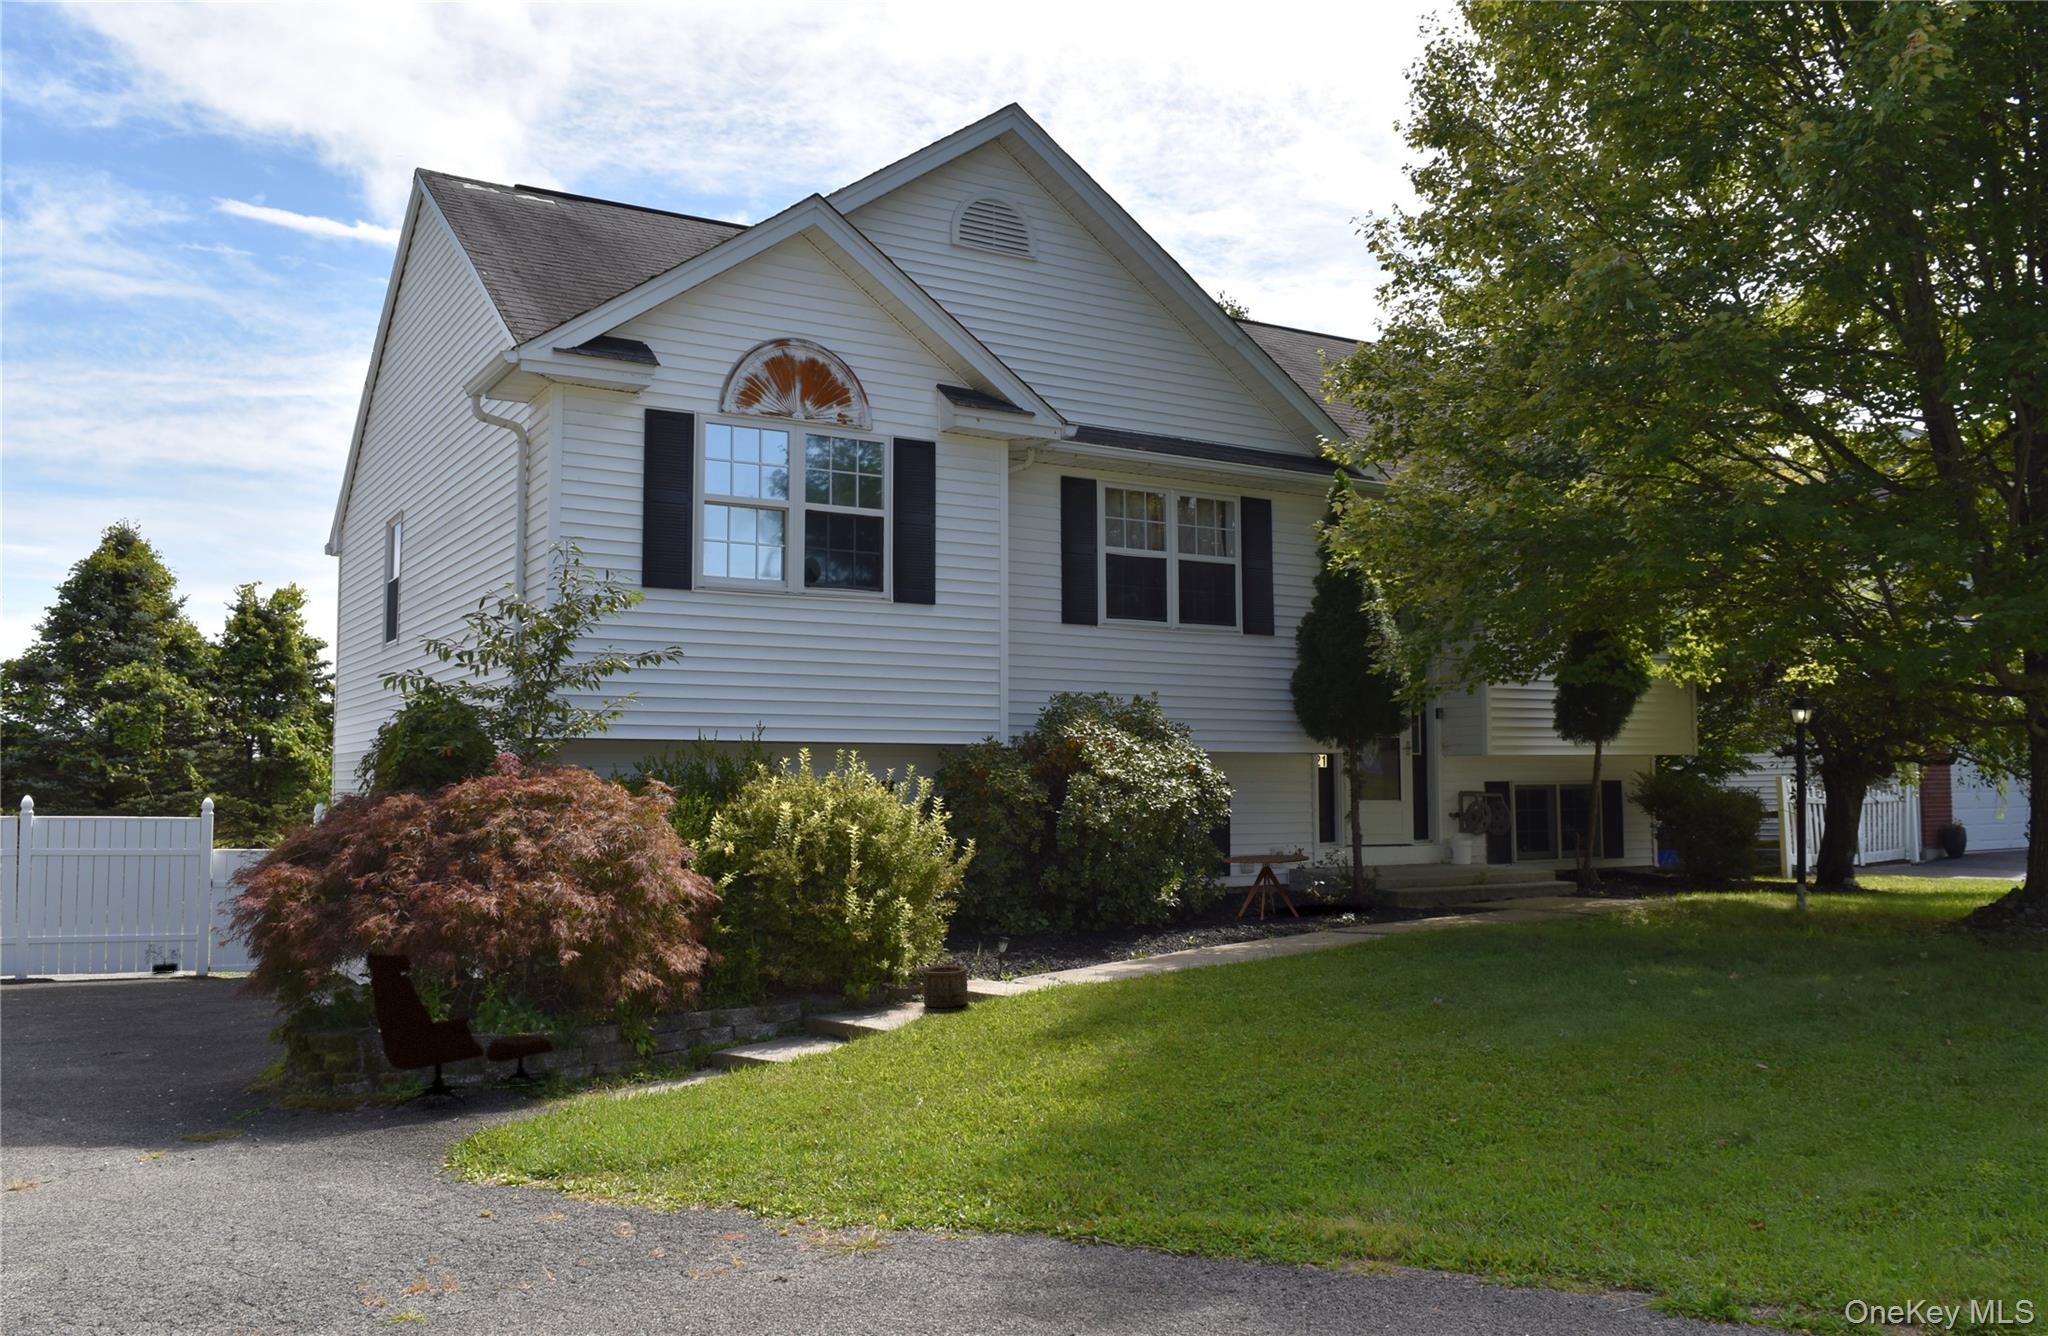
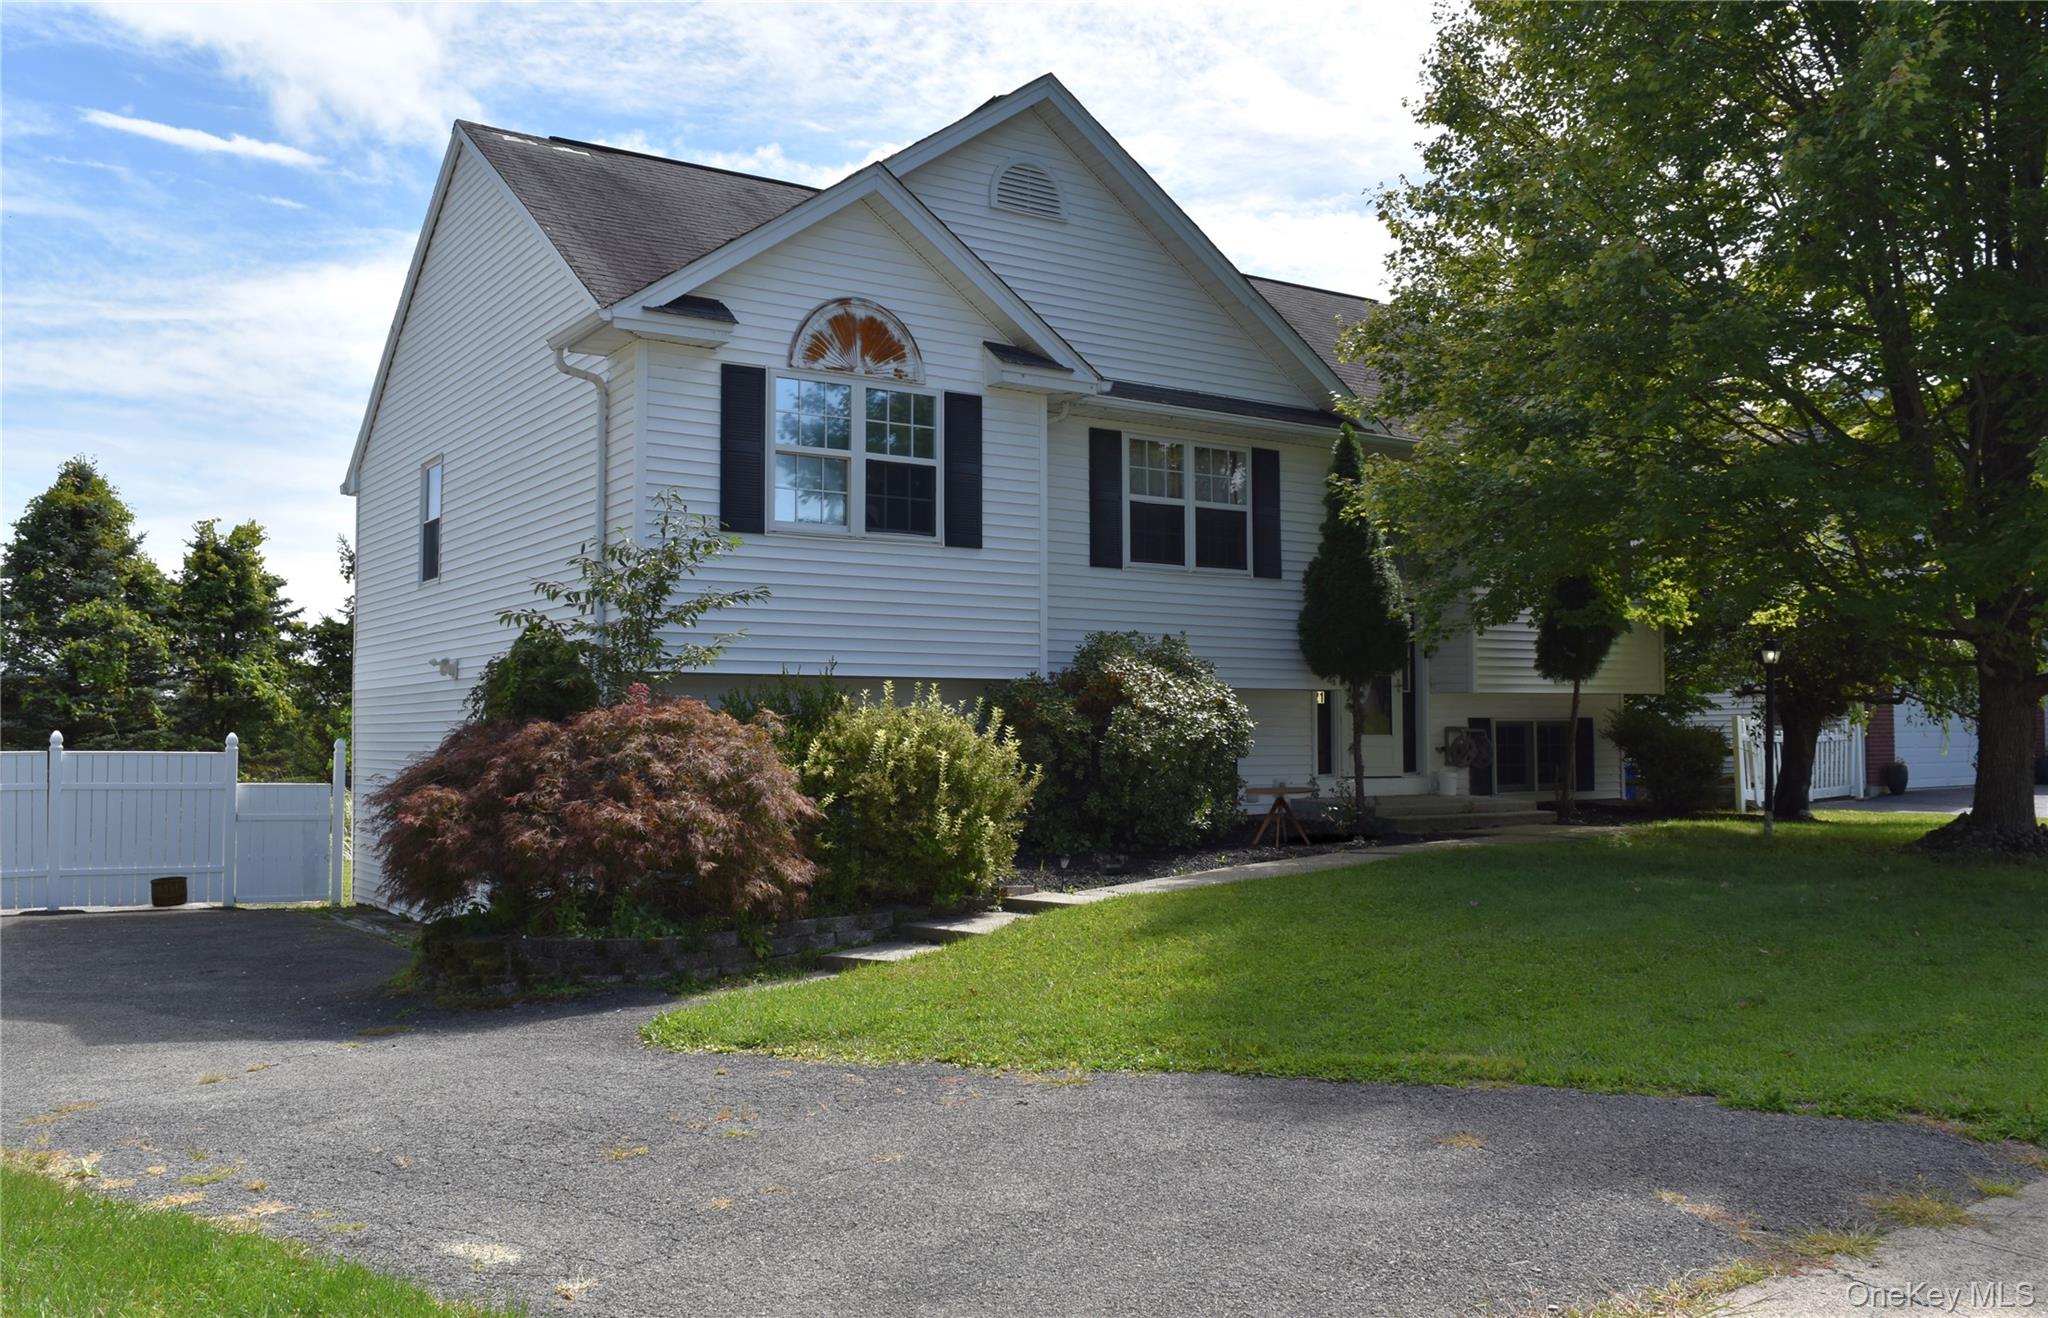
decorative plant: present [146,945,181,973] -> present [1098,854,1124,875]
lounge chair: present [366,951,553,1109] -> none [552,856,702,993]
wooden bucket: present [922,965,968,1008] -> present [150,876,188,906]

